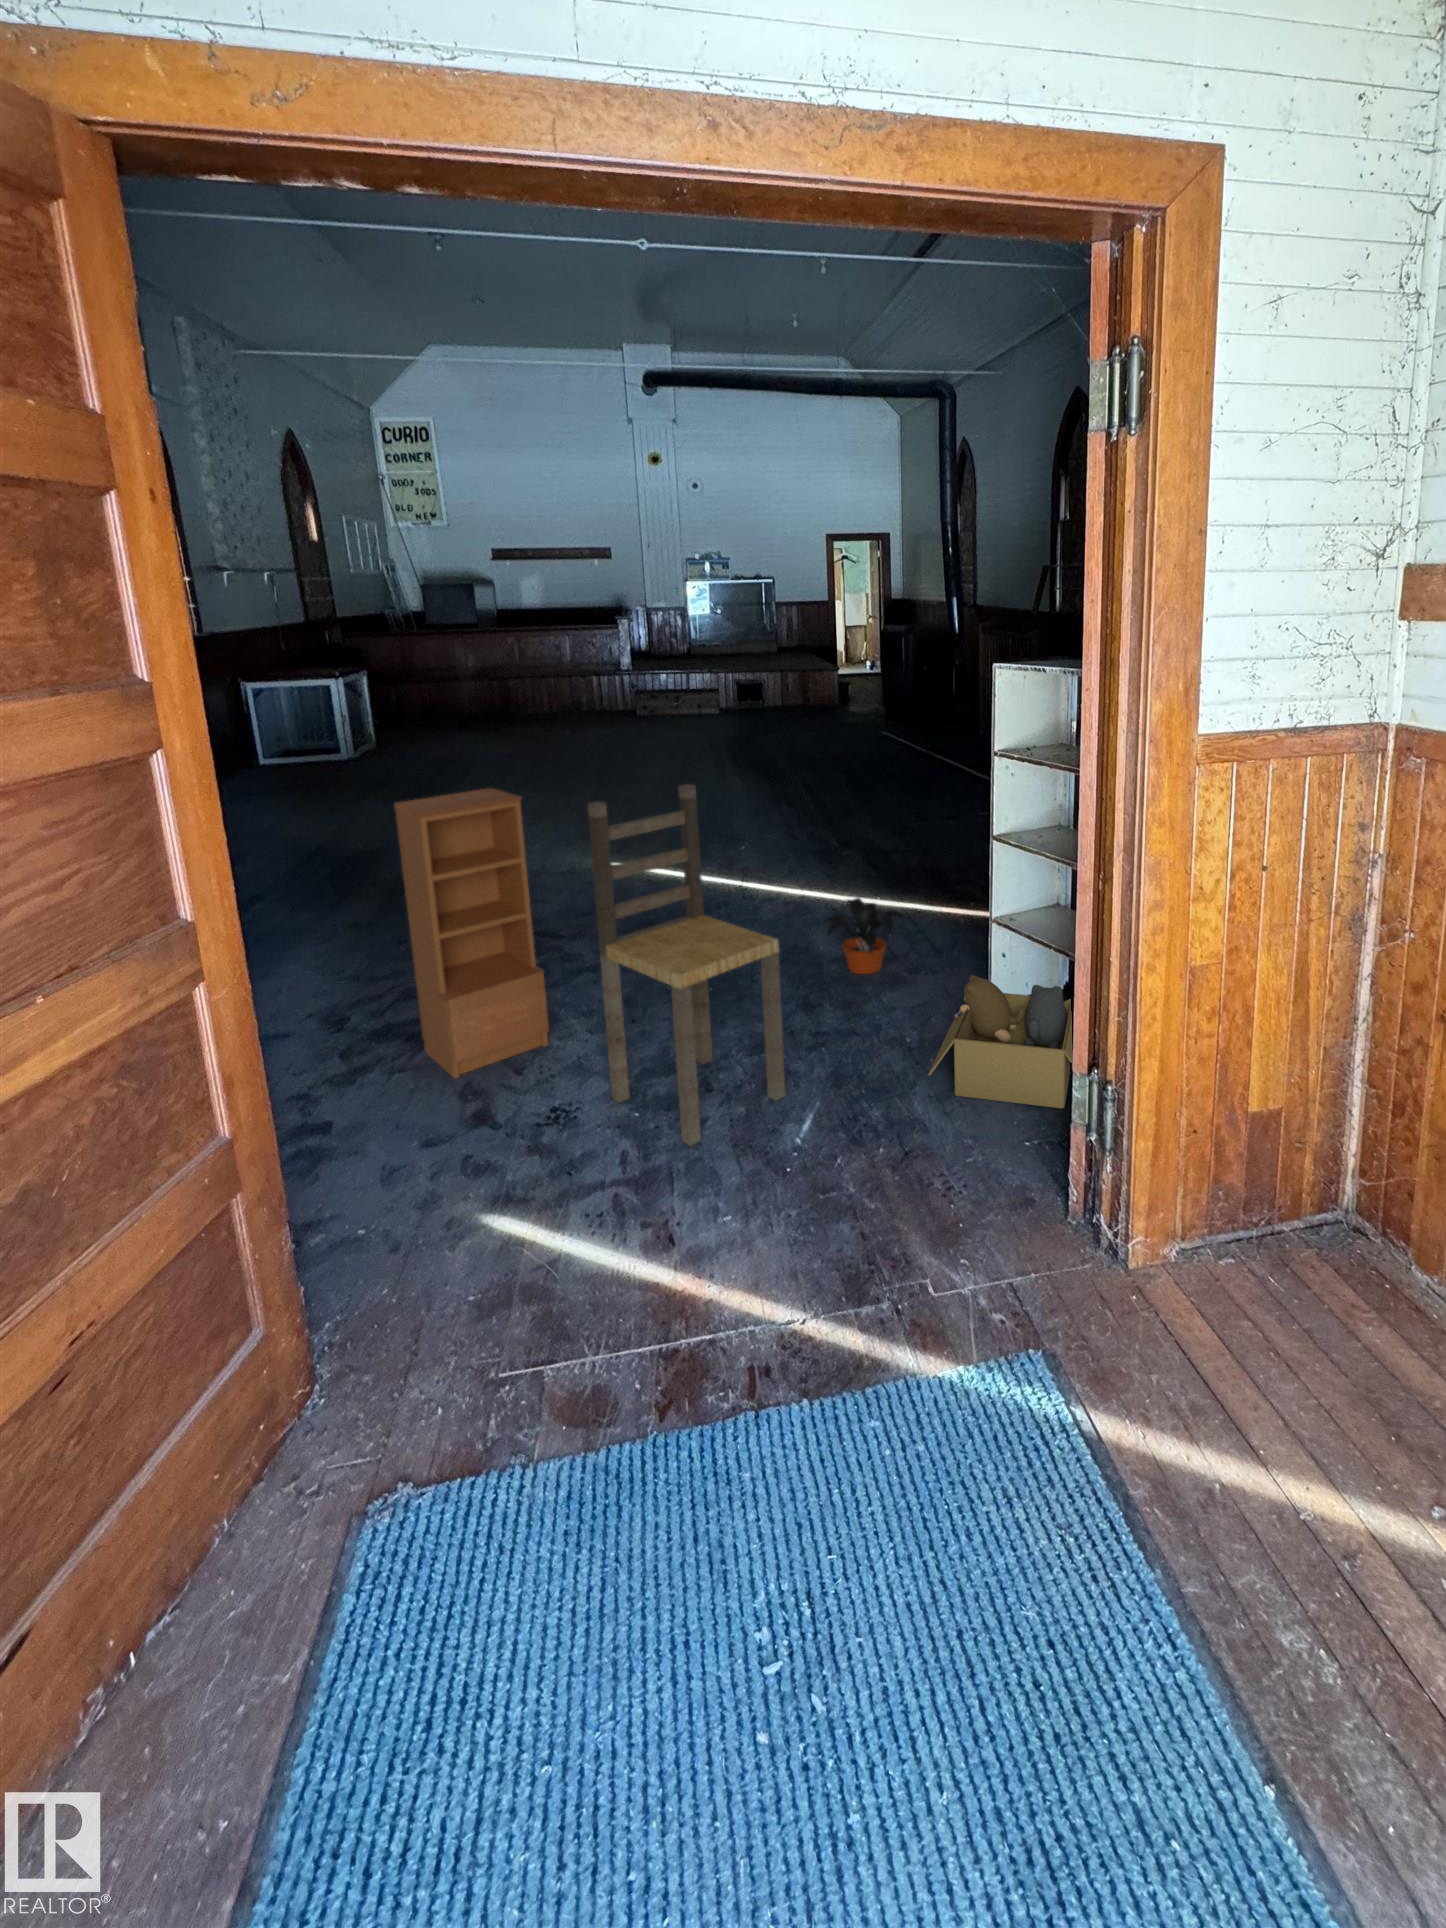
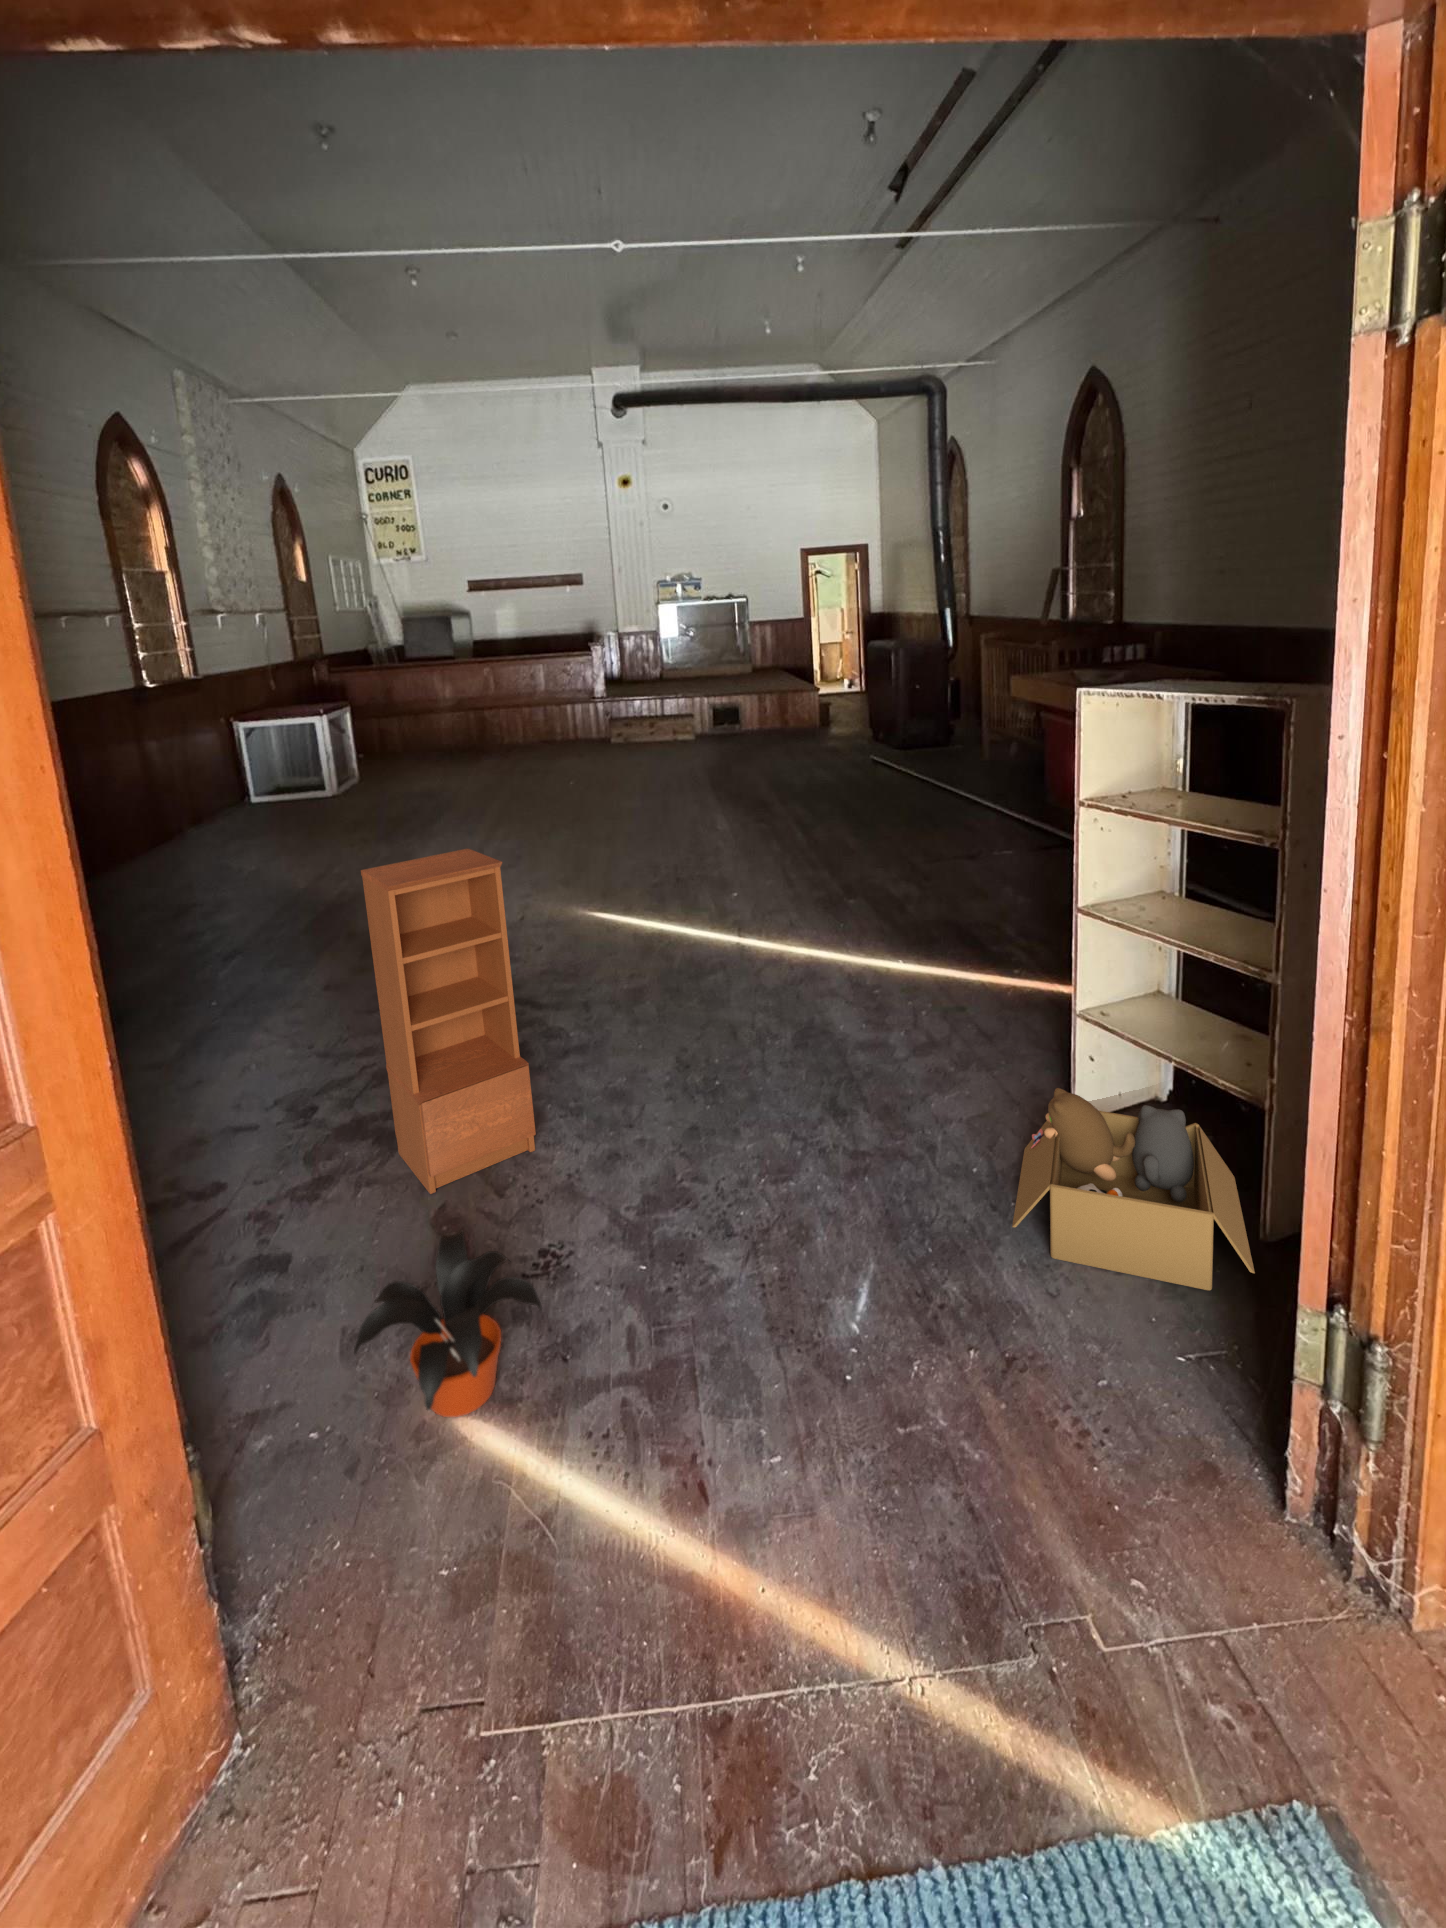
chair: present [588,784,785,1146] -> none [580,848,827,1321]
potted plant: present [824,898,904,974] -> present [354,1230,542,1417]

